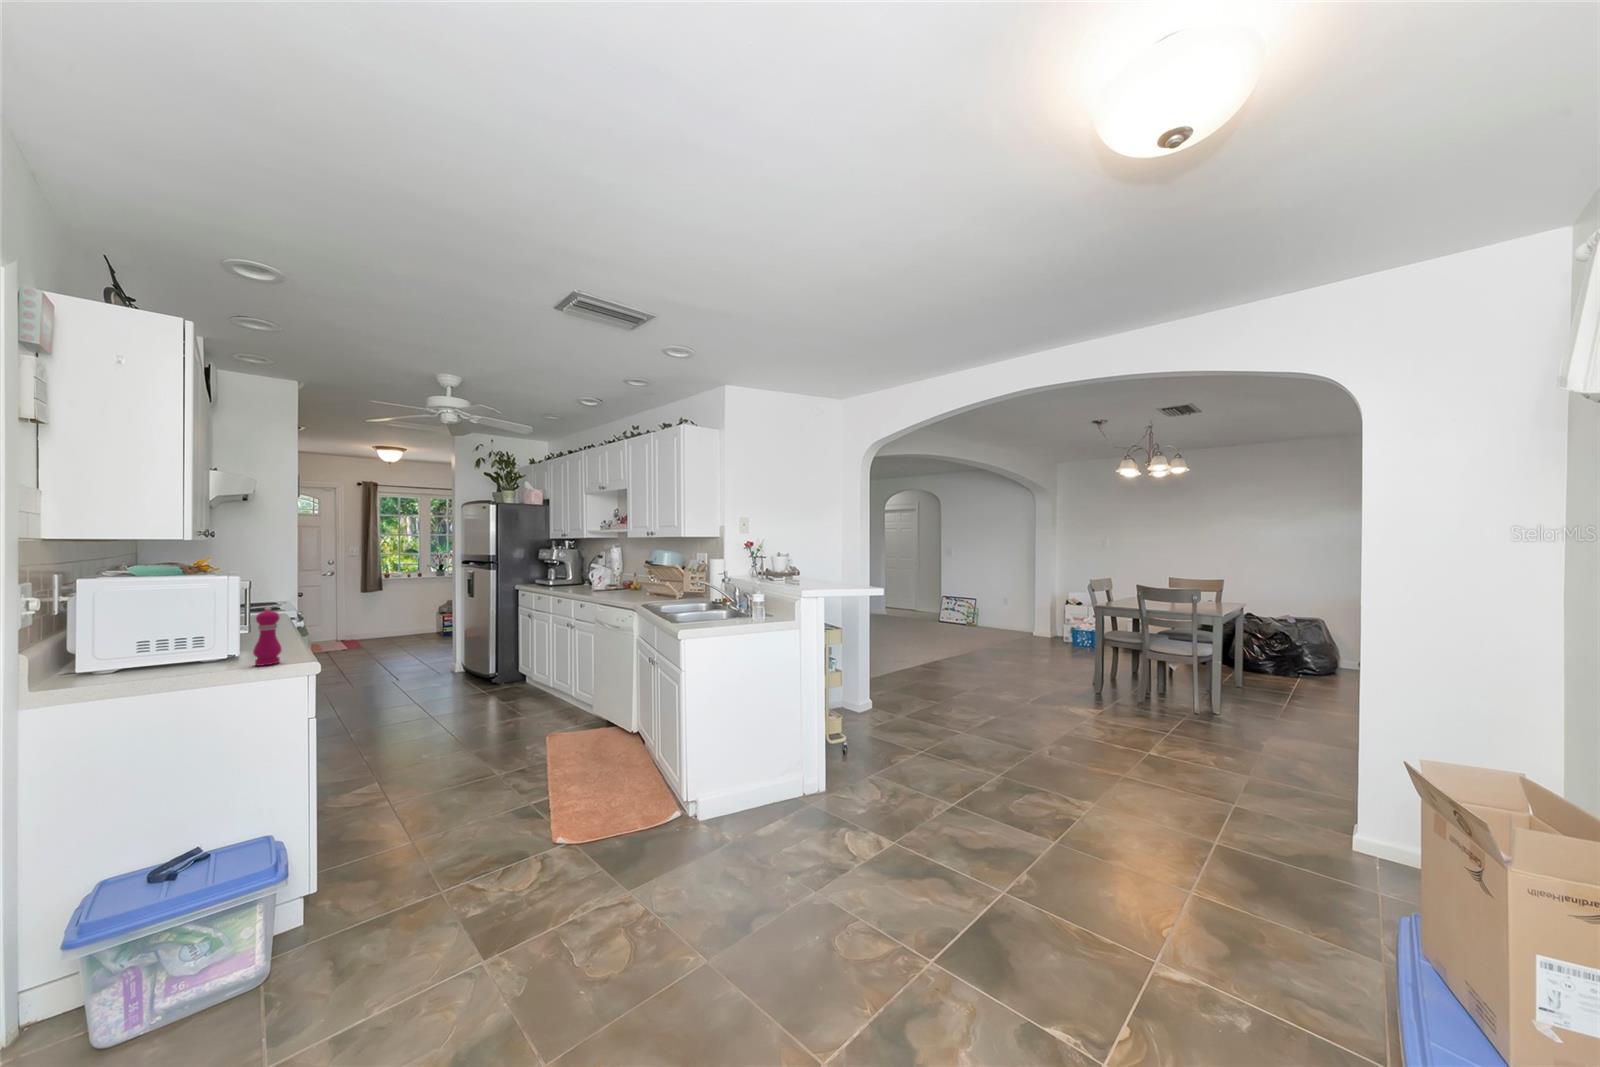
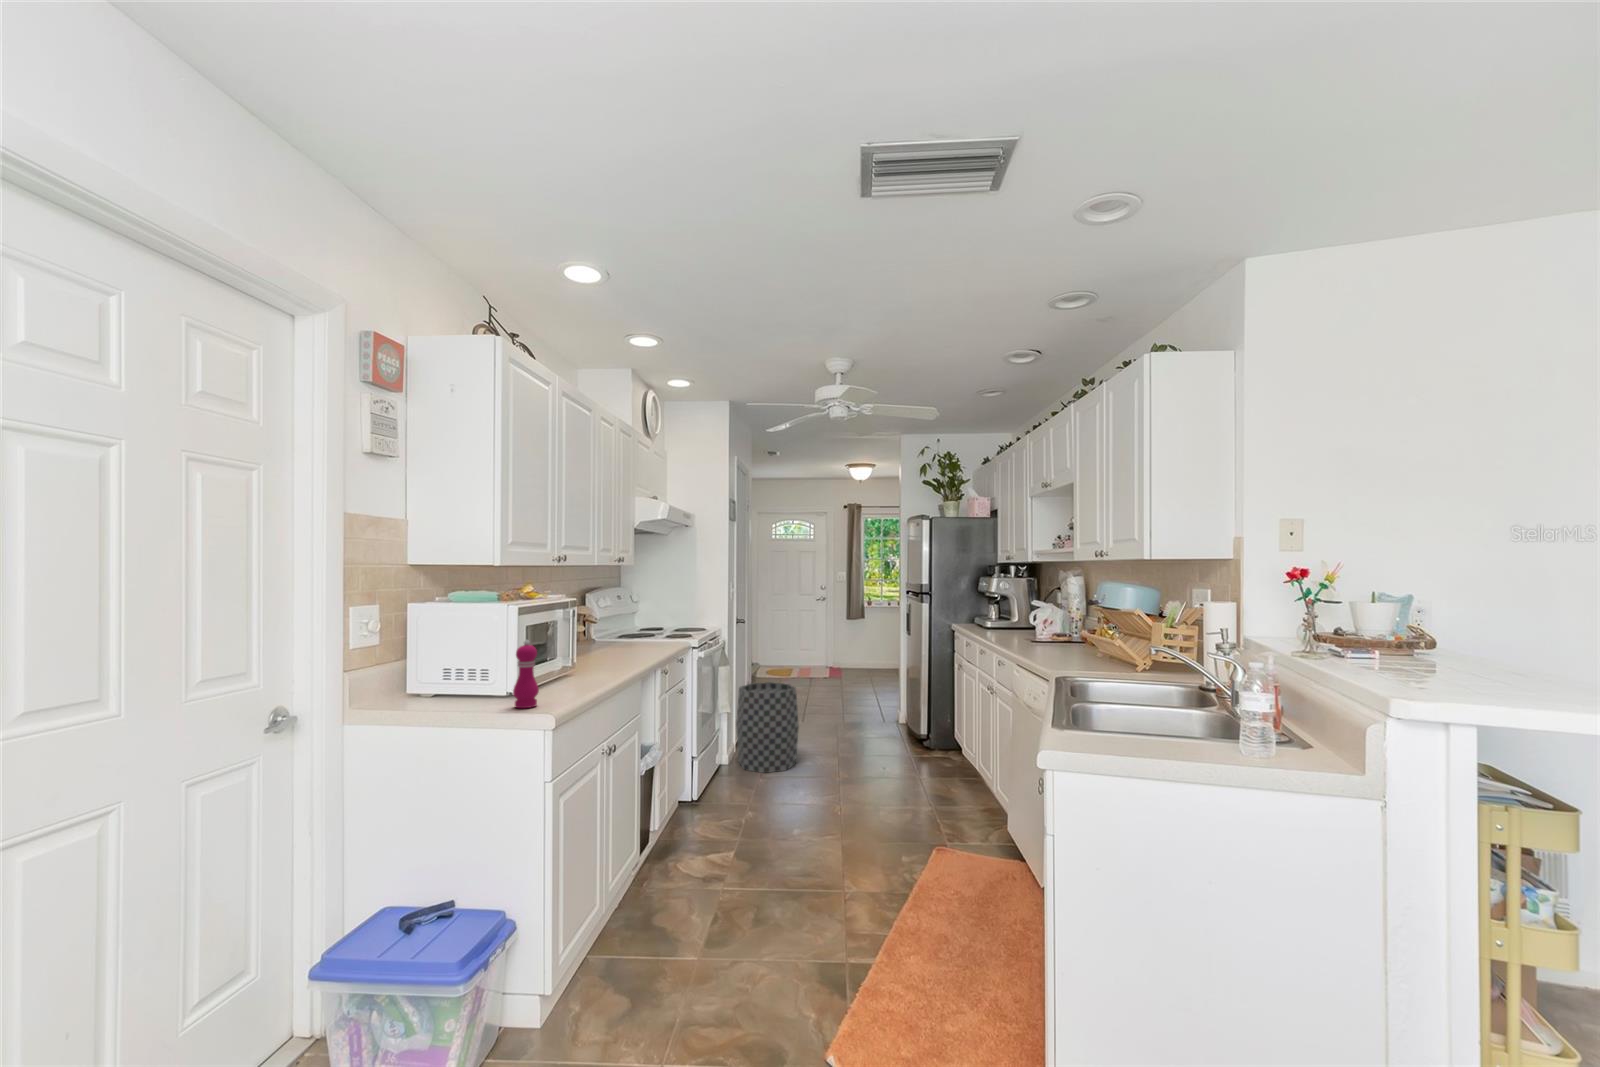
trash can: none [307,649,381,733] -> present [736,682,799,773]

